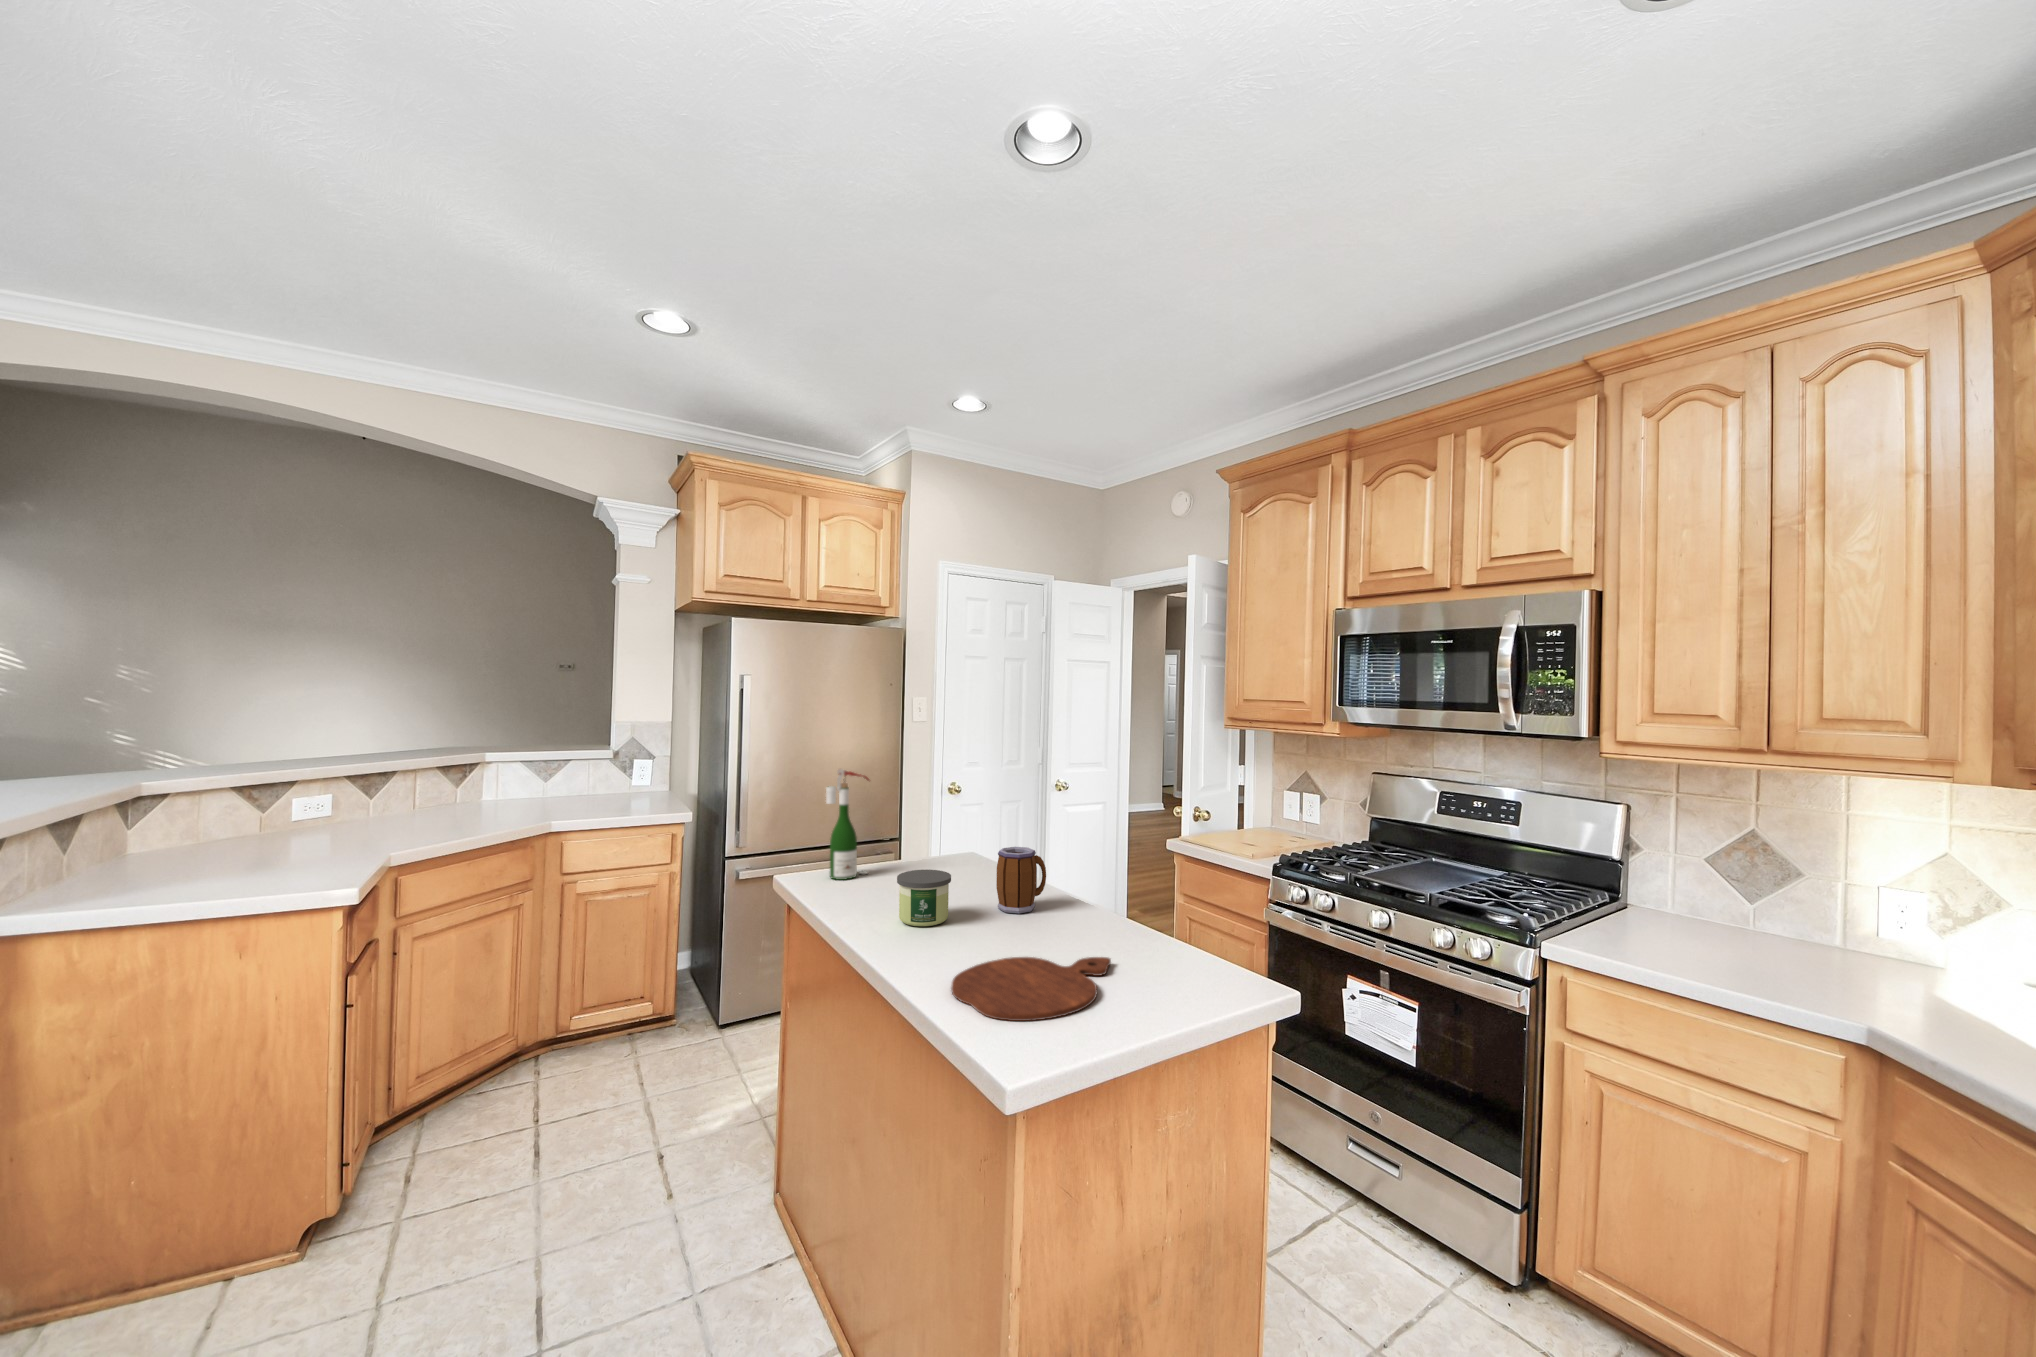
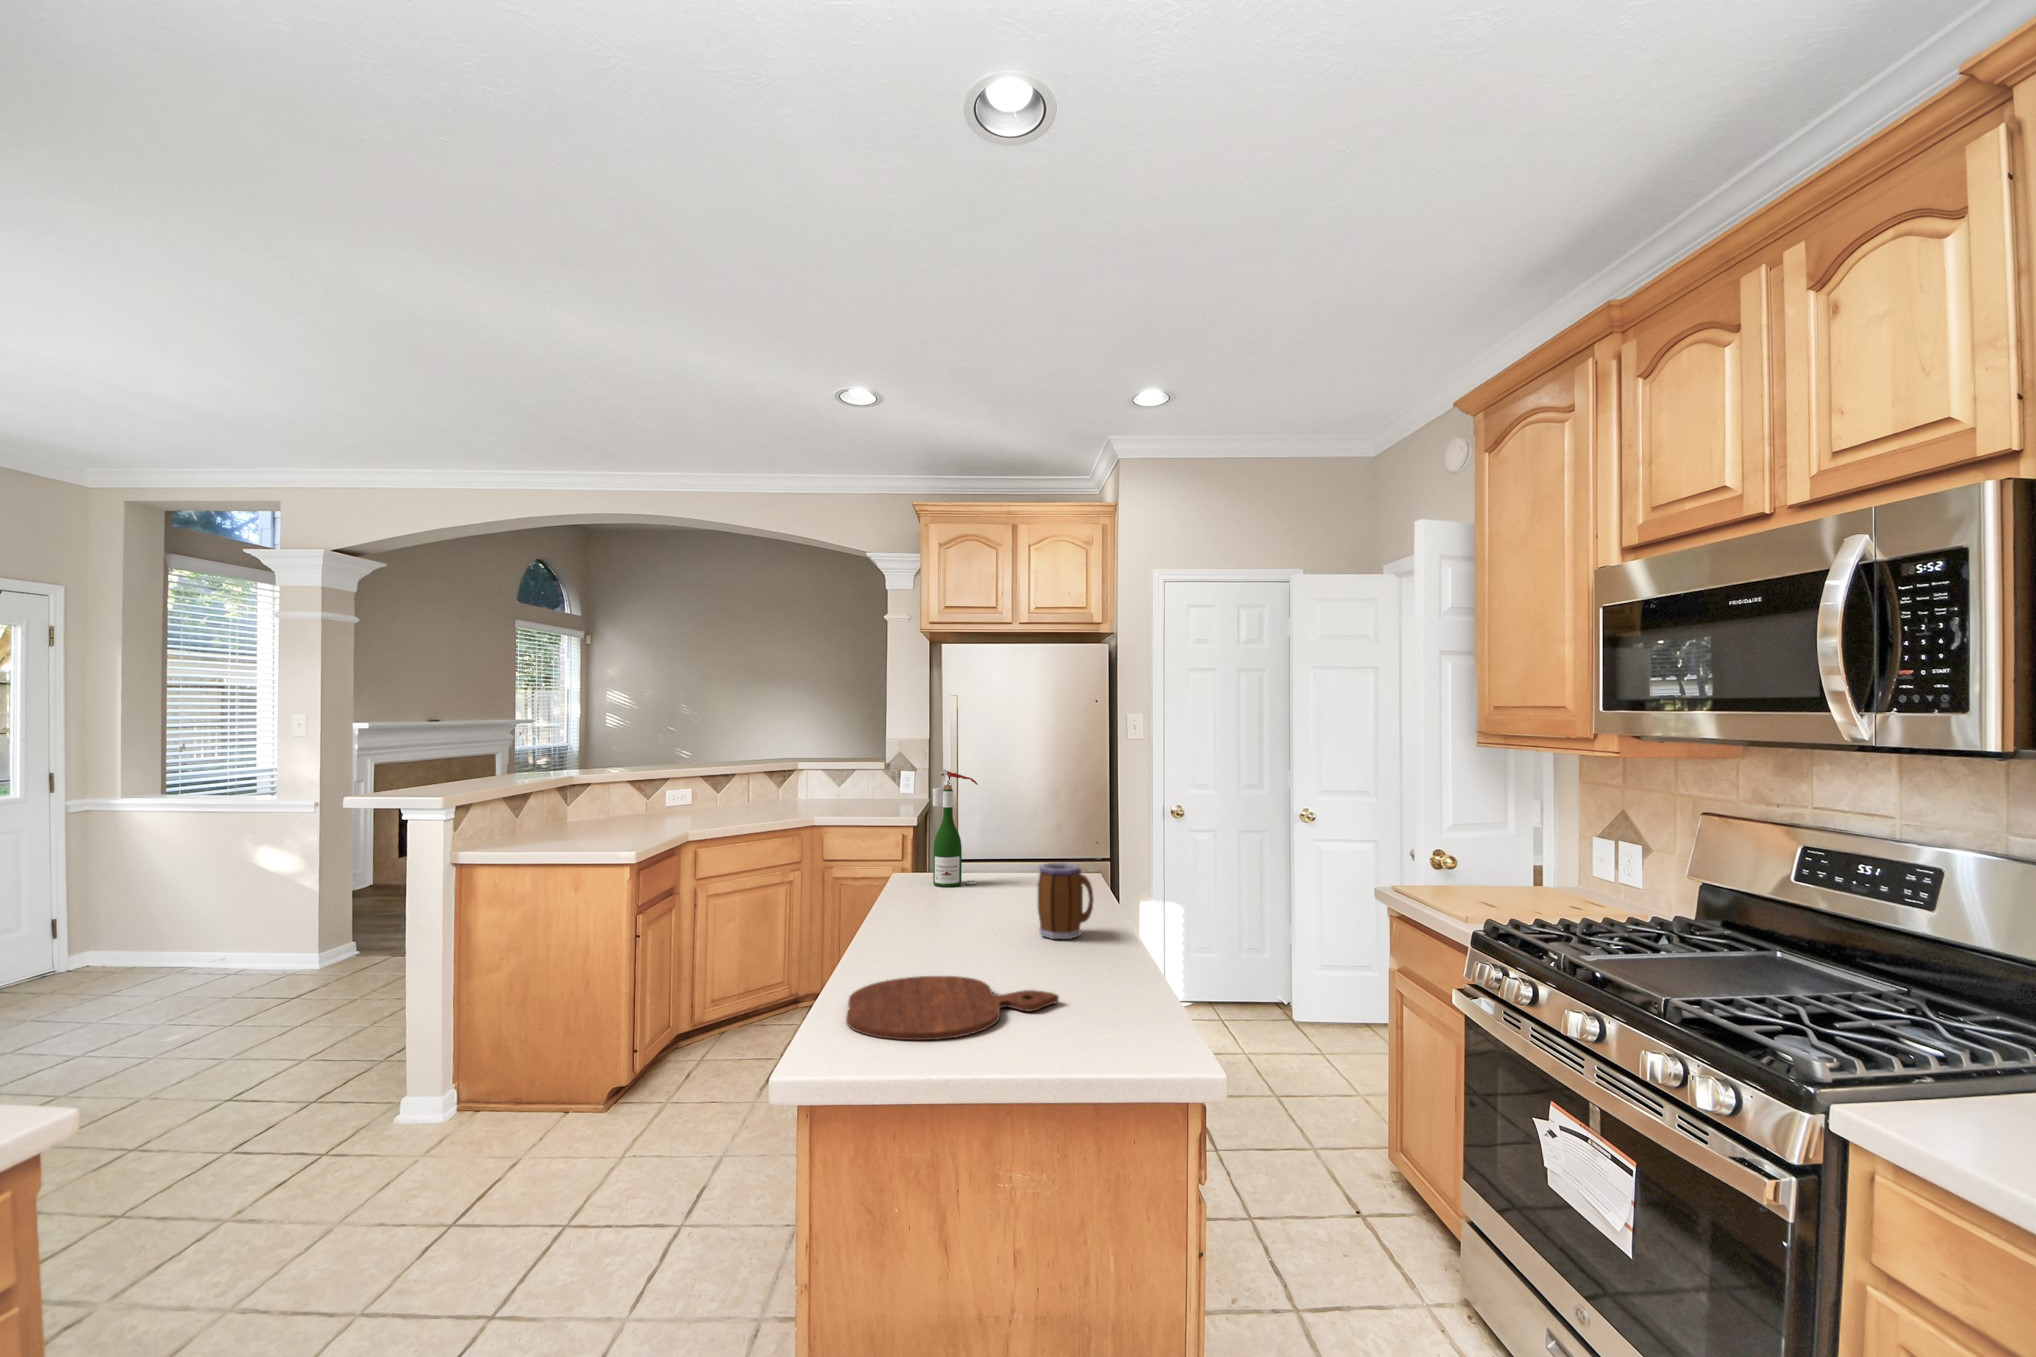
candle: present [897,870,951,926] -> none [920,877,979,937]

